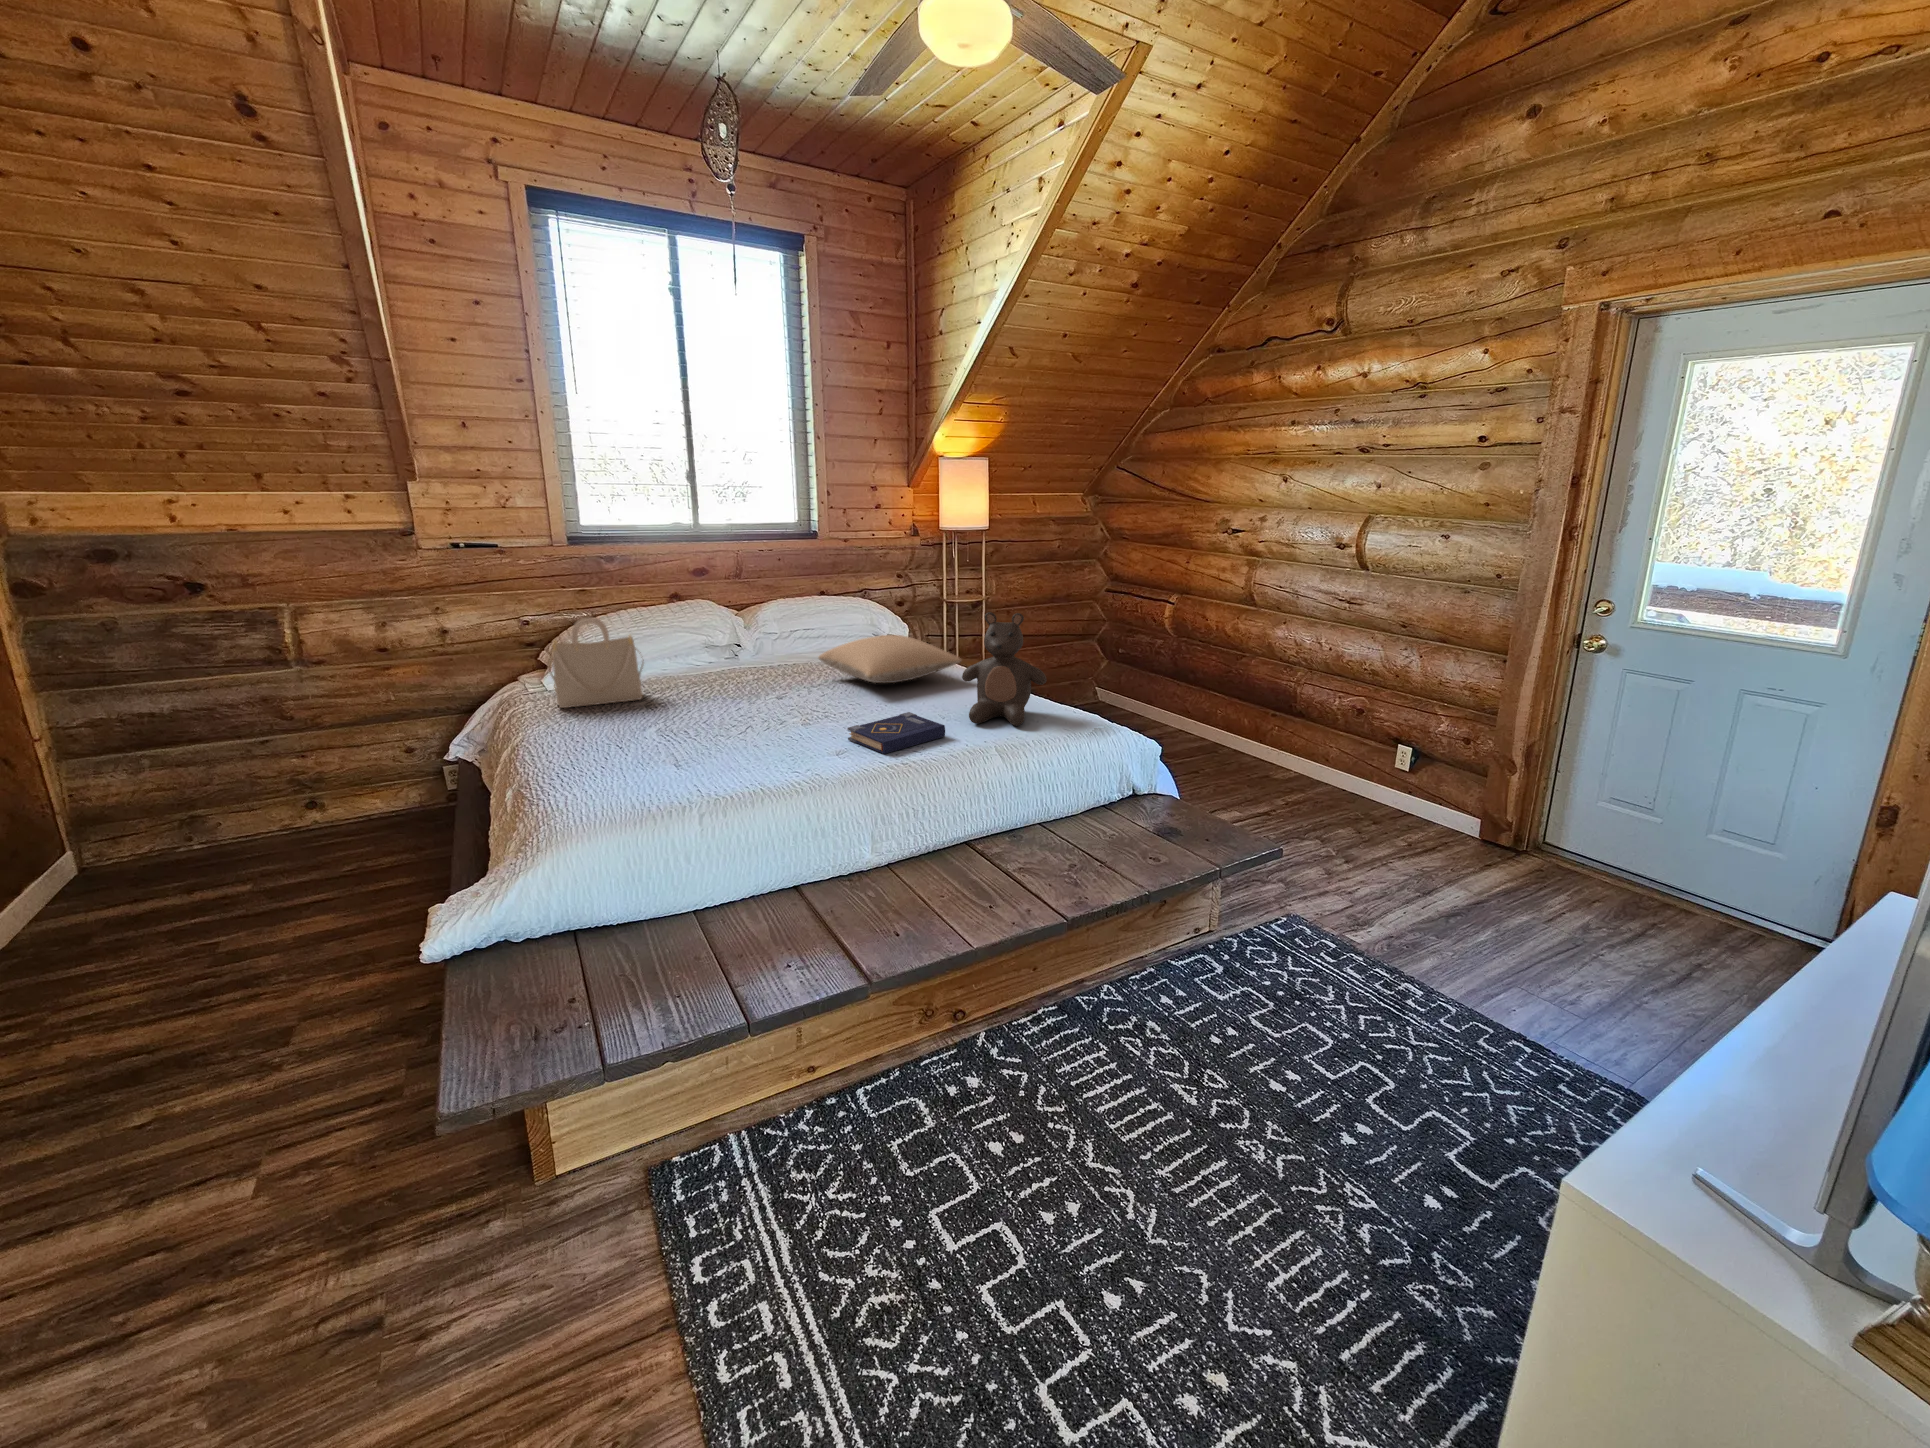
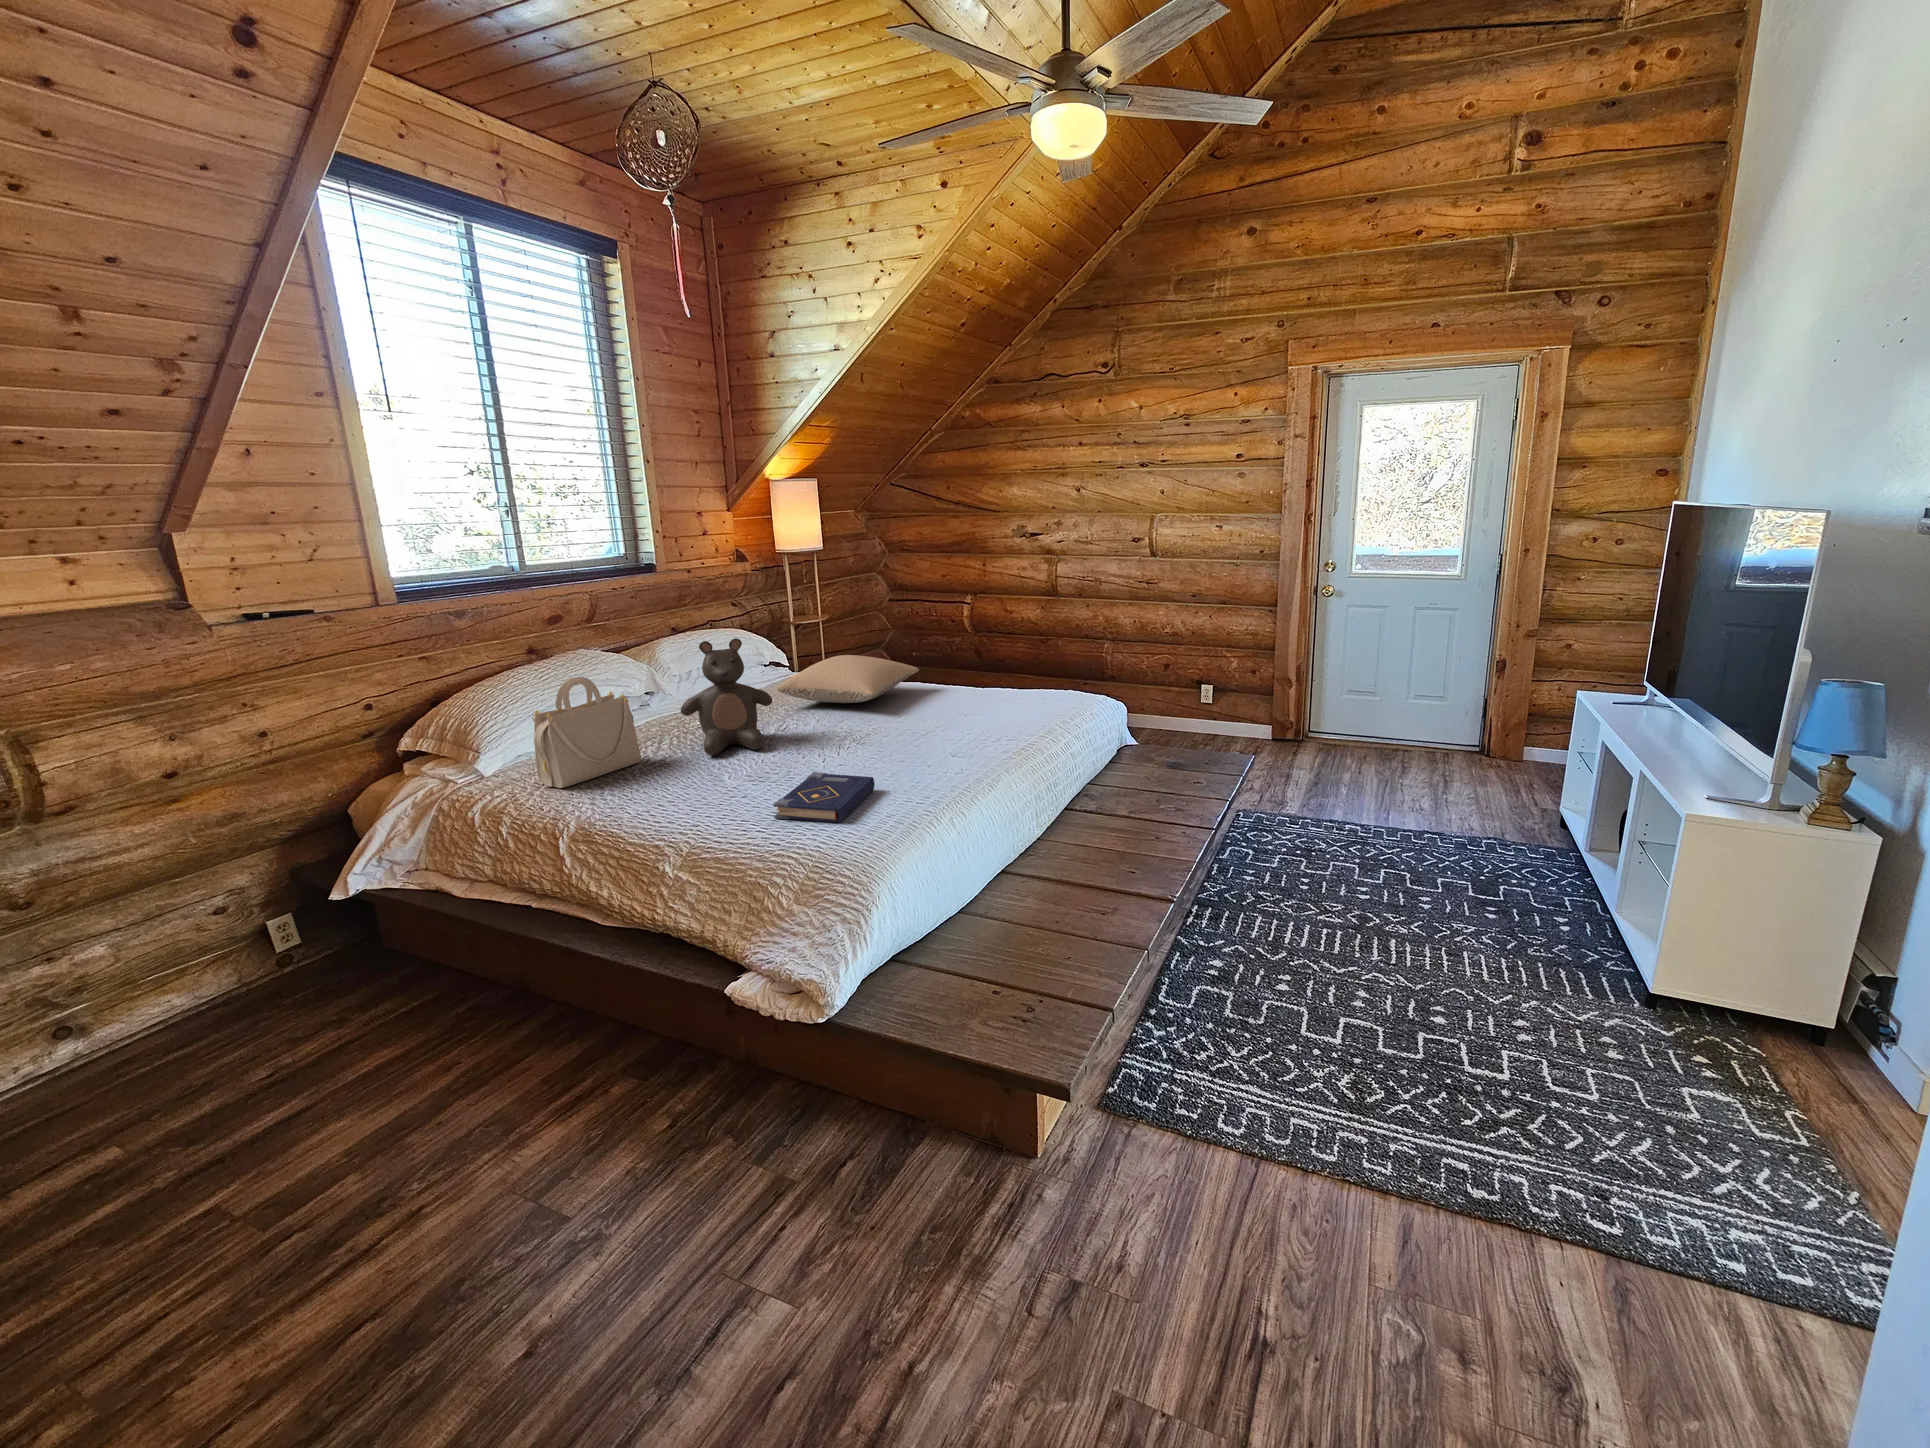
teddy bear: present [962,612,1047,726] -> present [681,638,772,756]
book: present [847,712,945,754] -> present [773,772,875,823]

